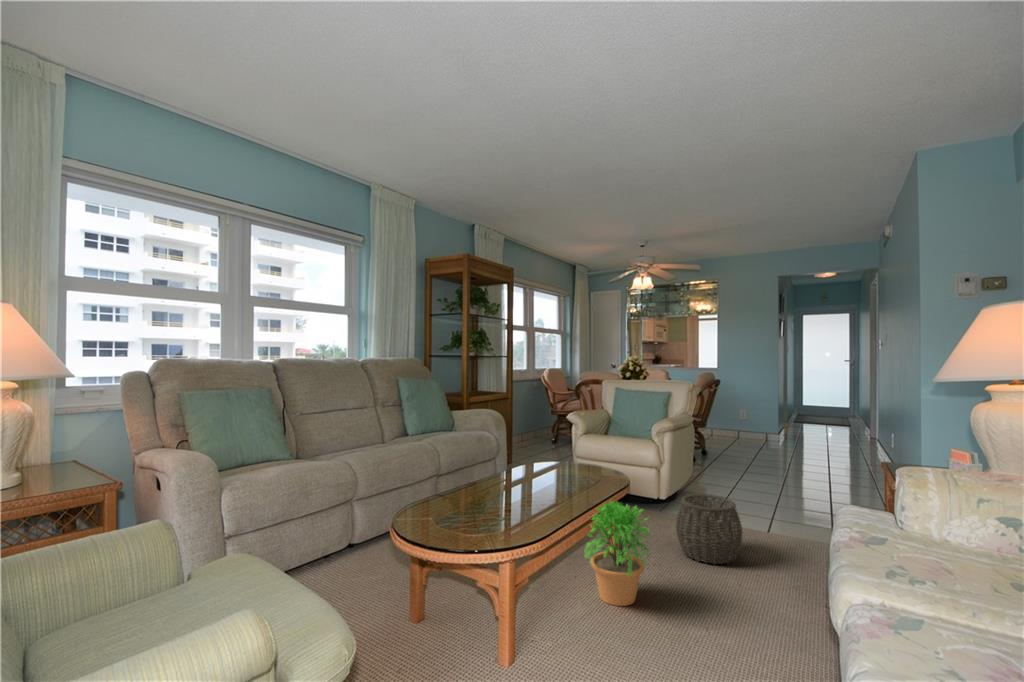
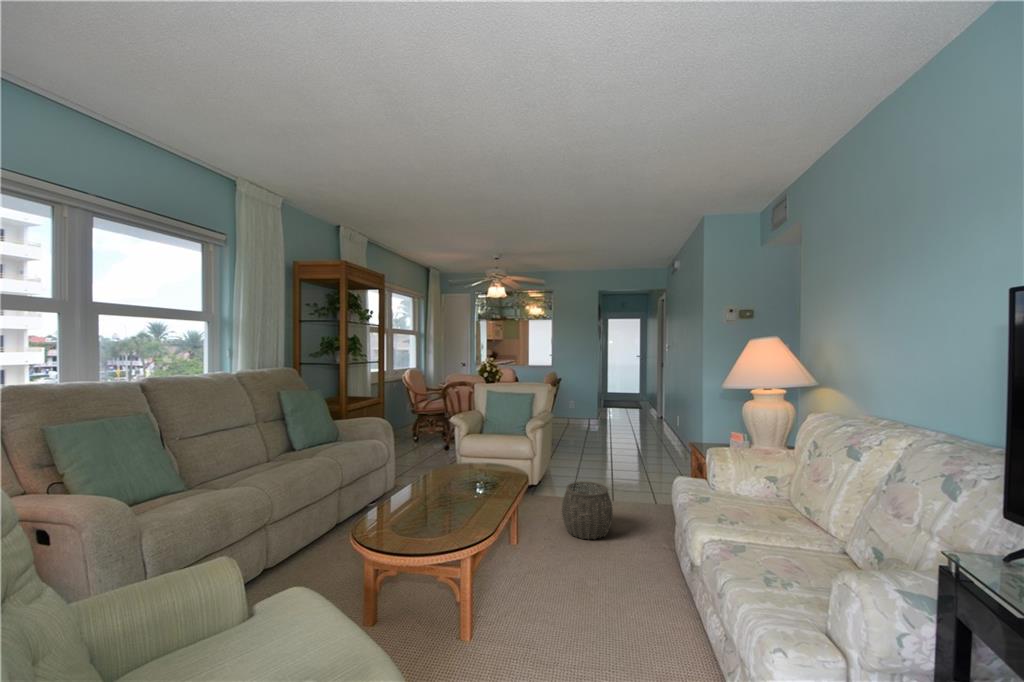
potted plant: present [585,501,649,606] -> none [505,501,566,595]

